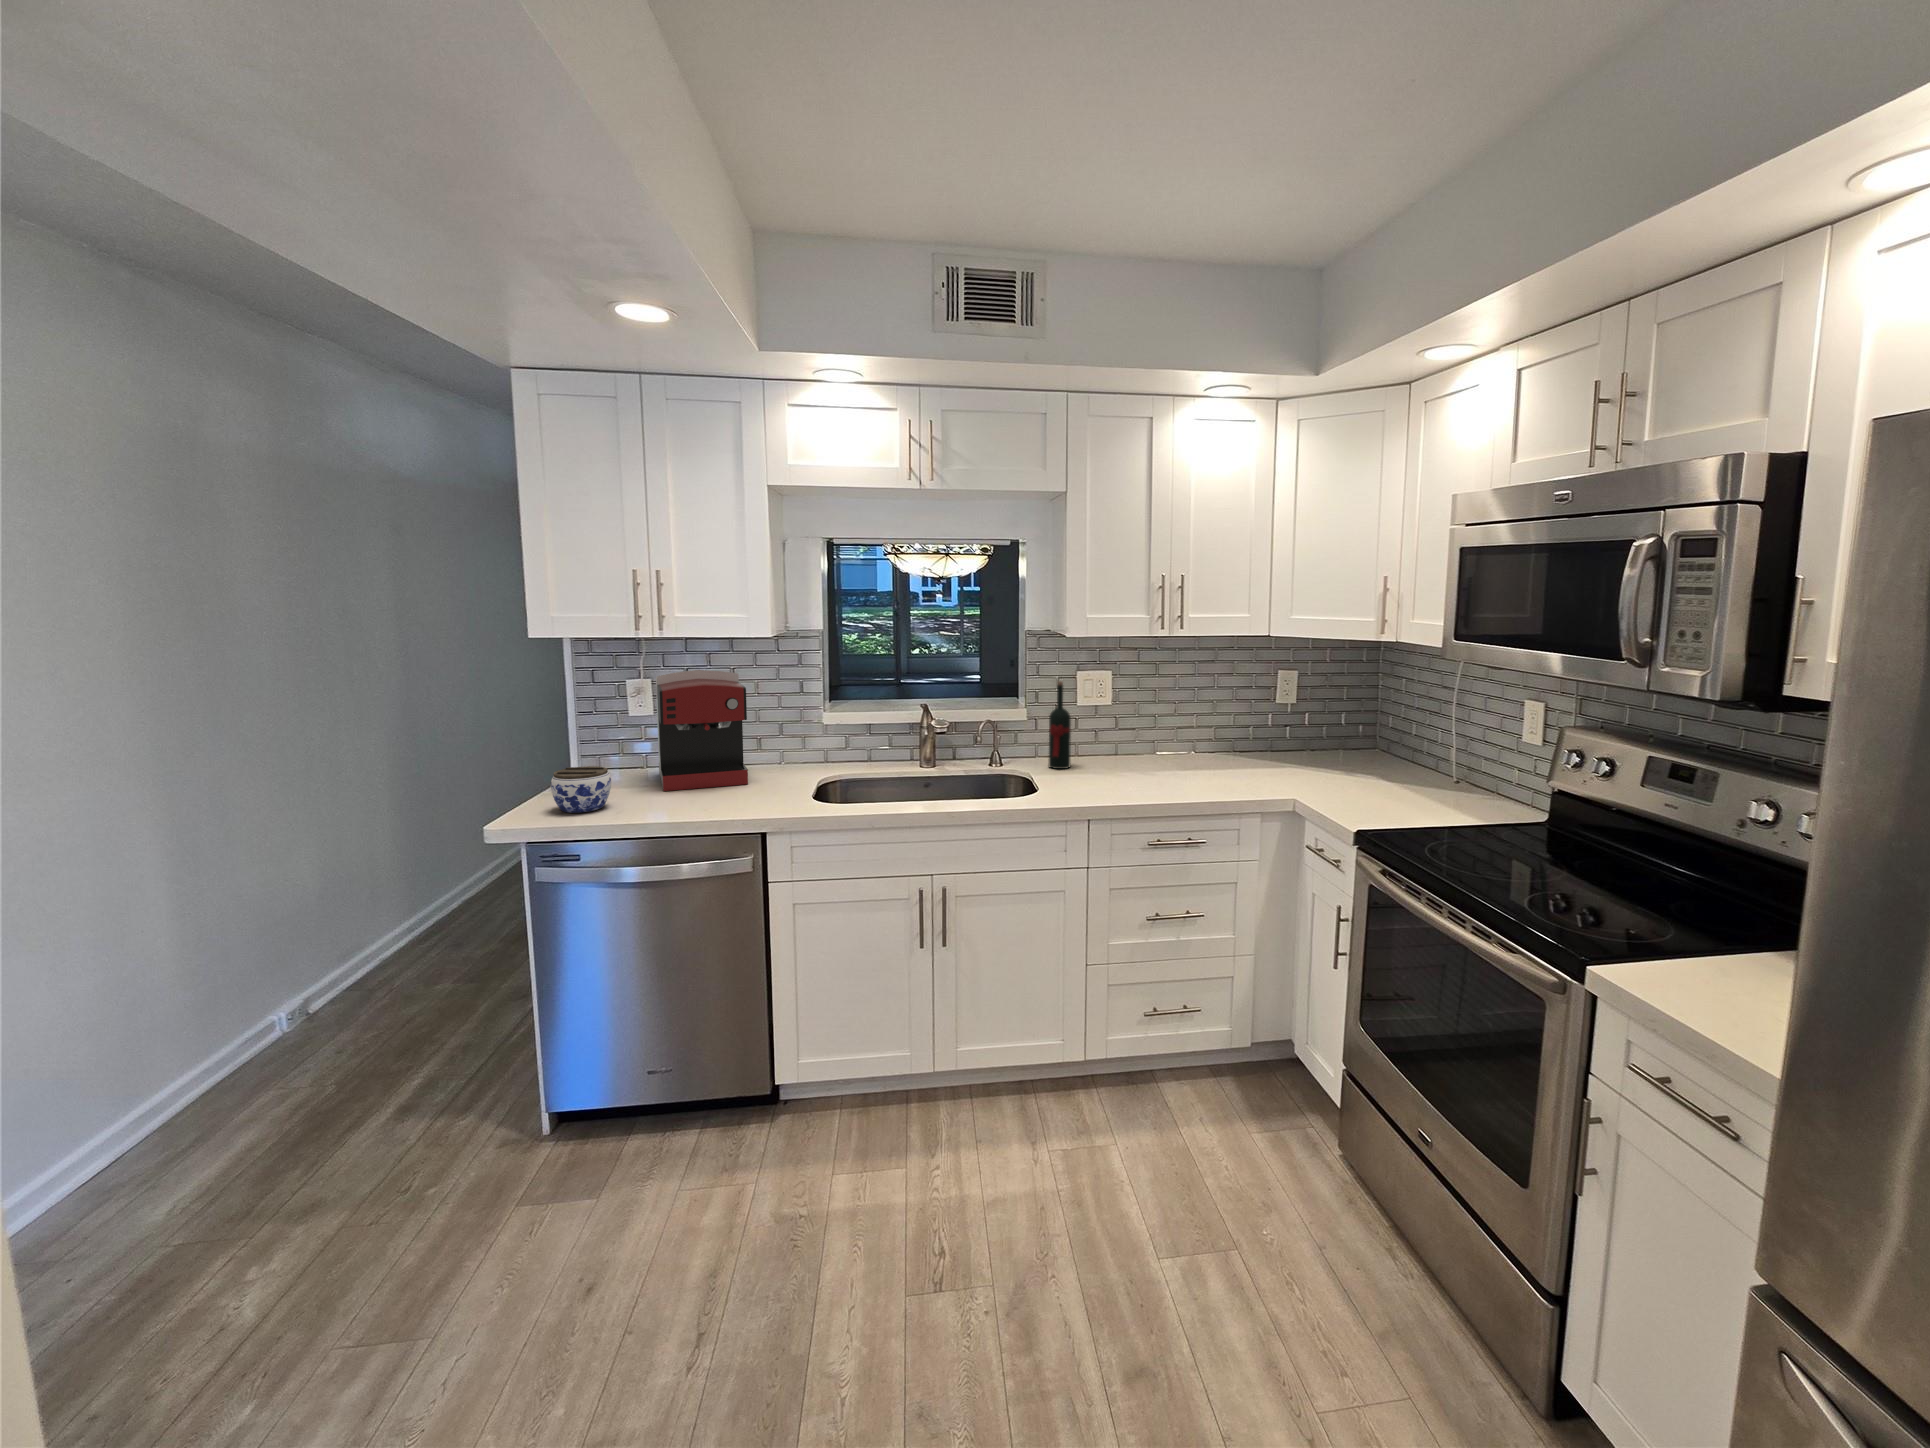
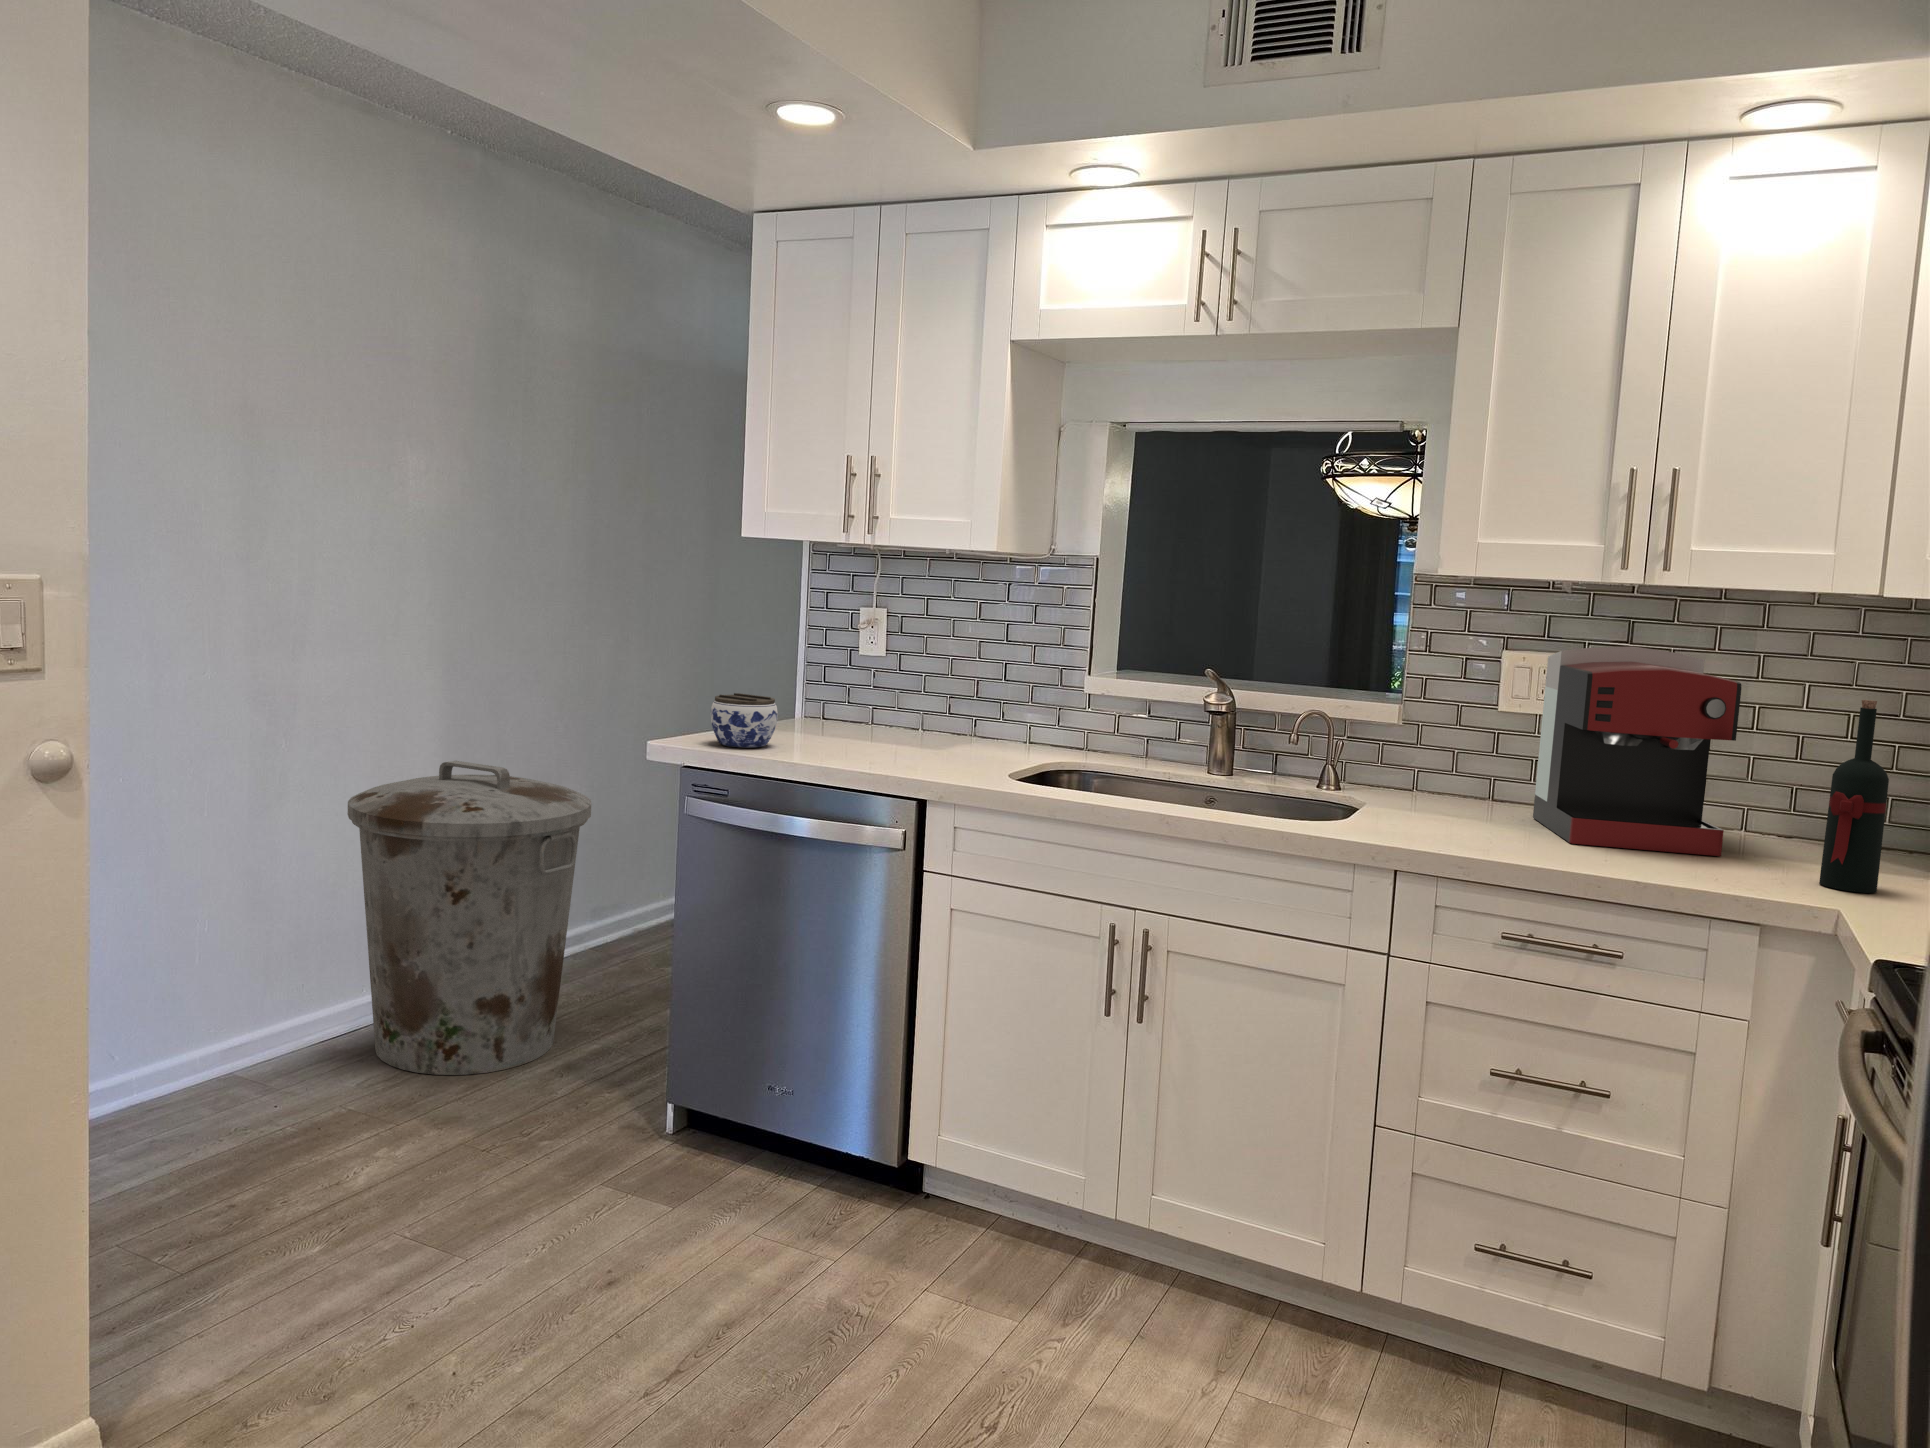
coffee maker: present [656,670,748,791] -> present [1533,647,1742,856]
wine bottle: present [1049,681,1071,769] -> present [1819,700,1889,893]
trash can: none [94,864,389,1176] -> present [347,761,591,1075]

